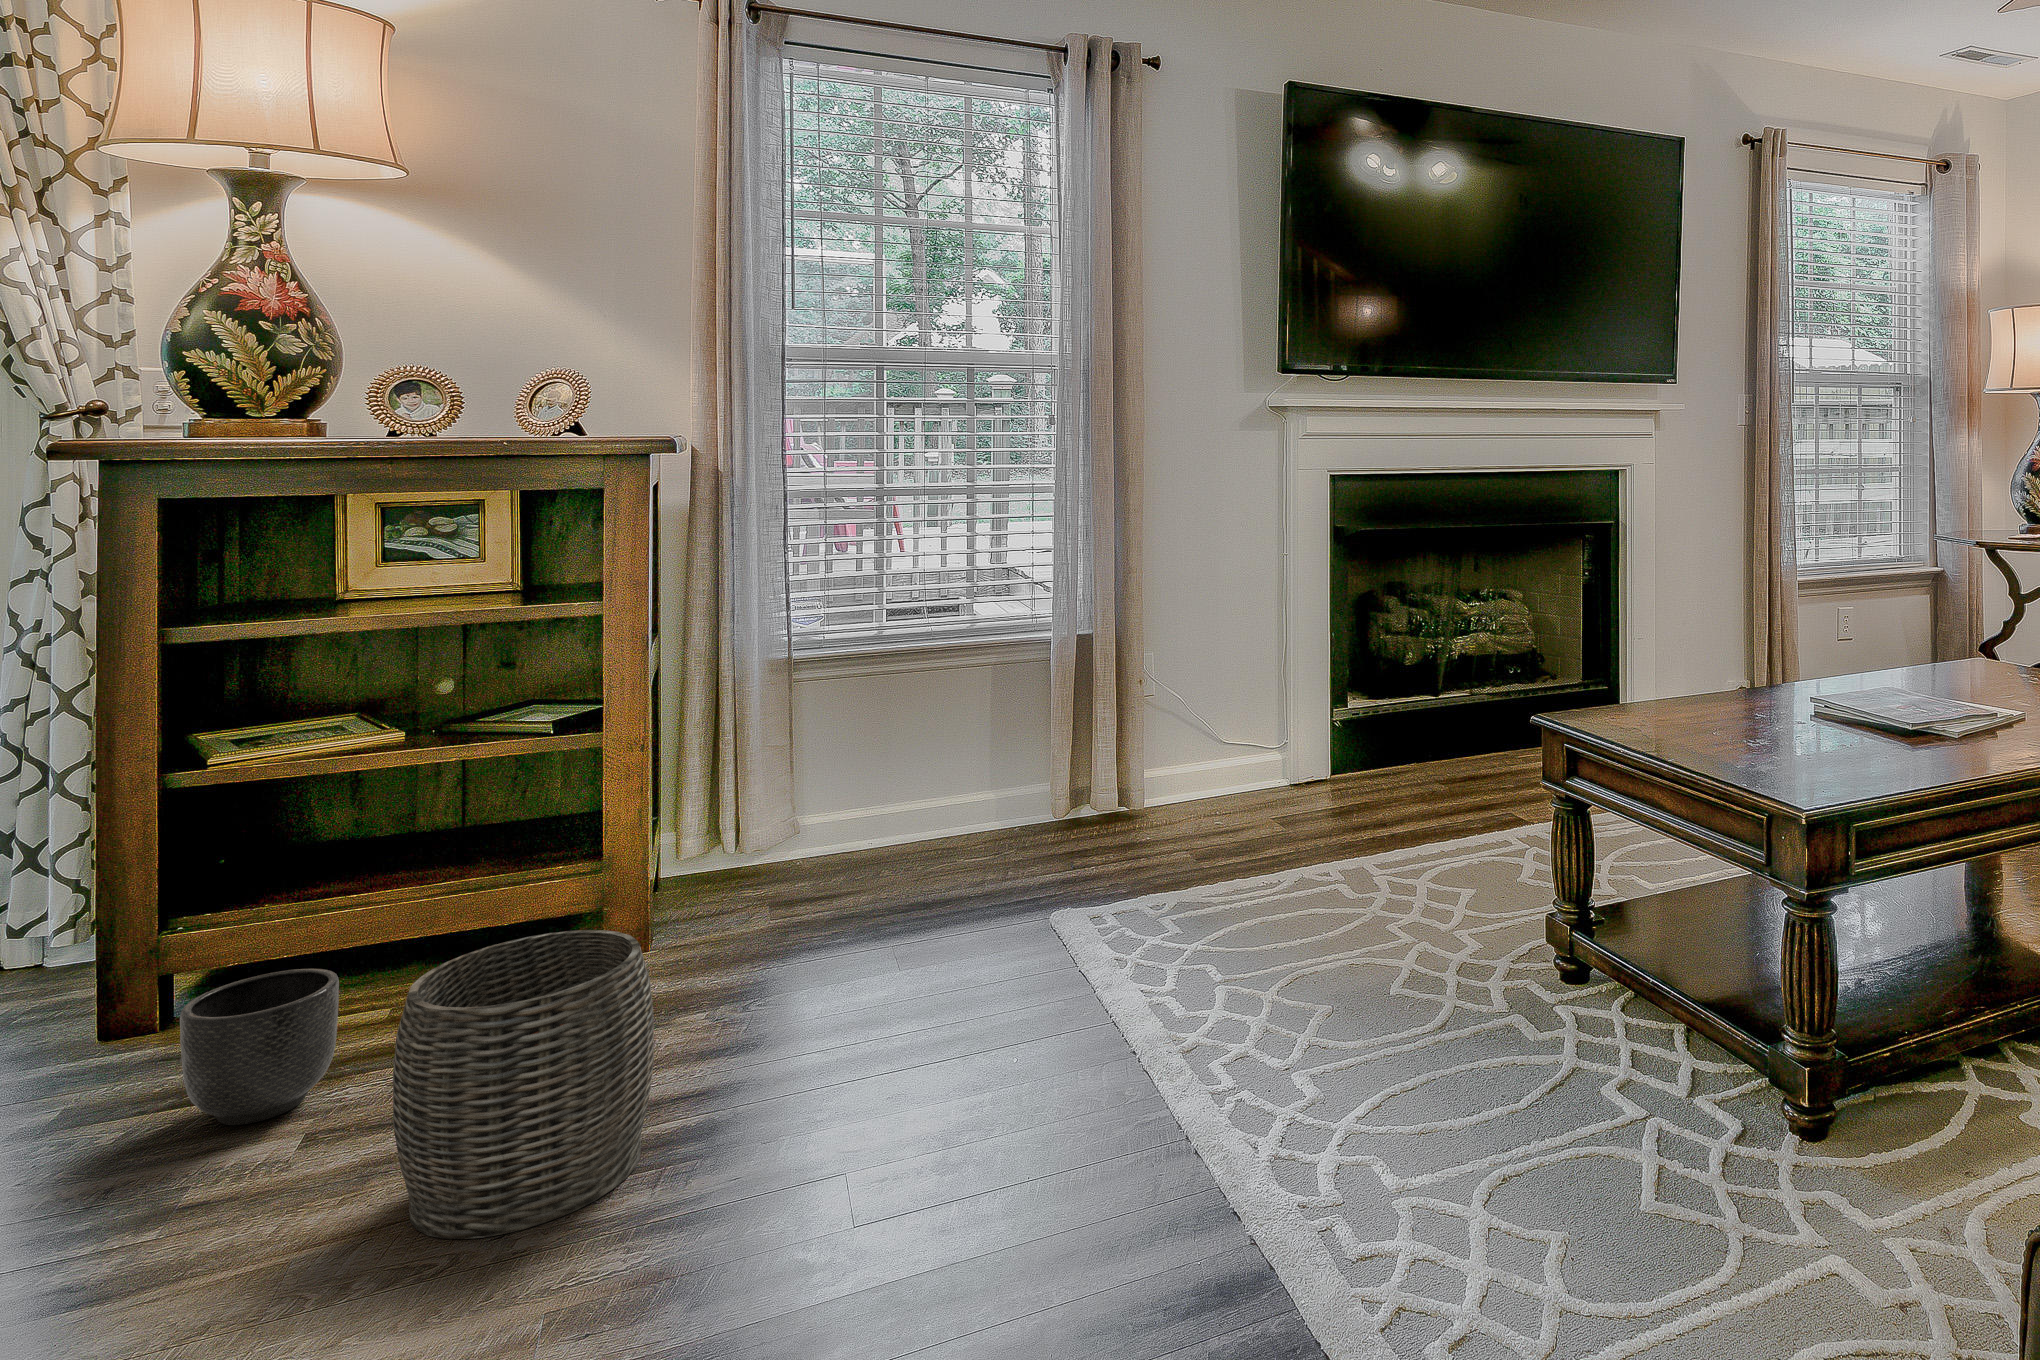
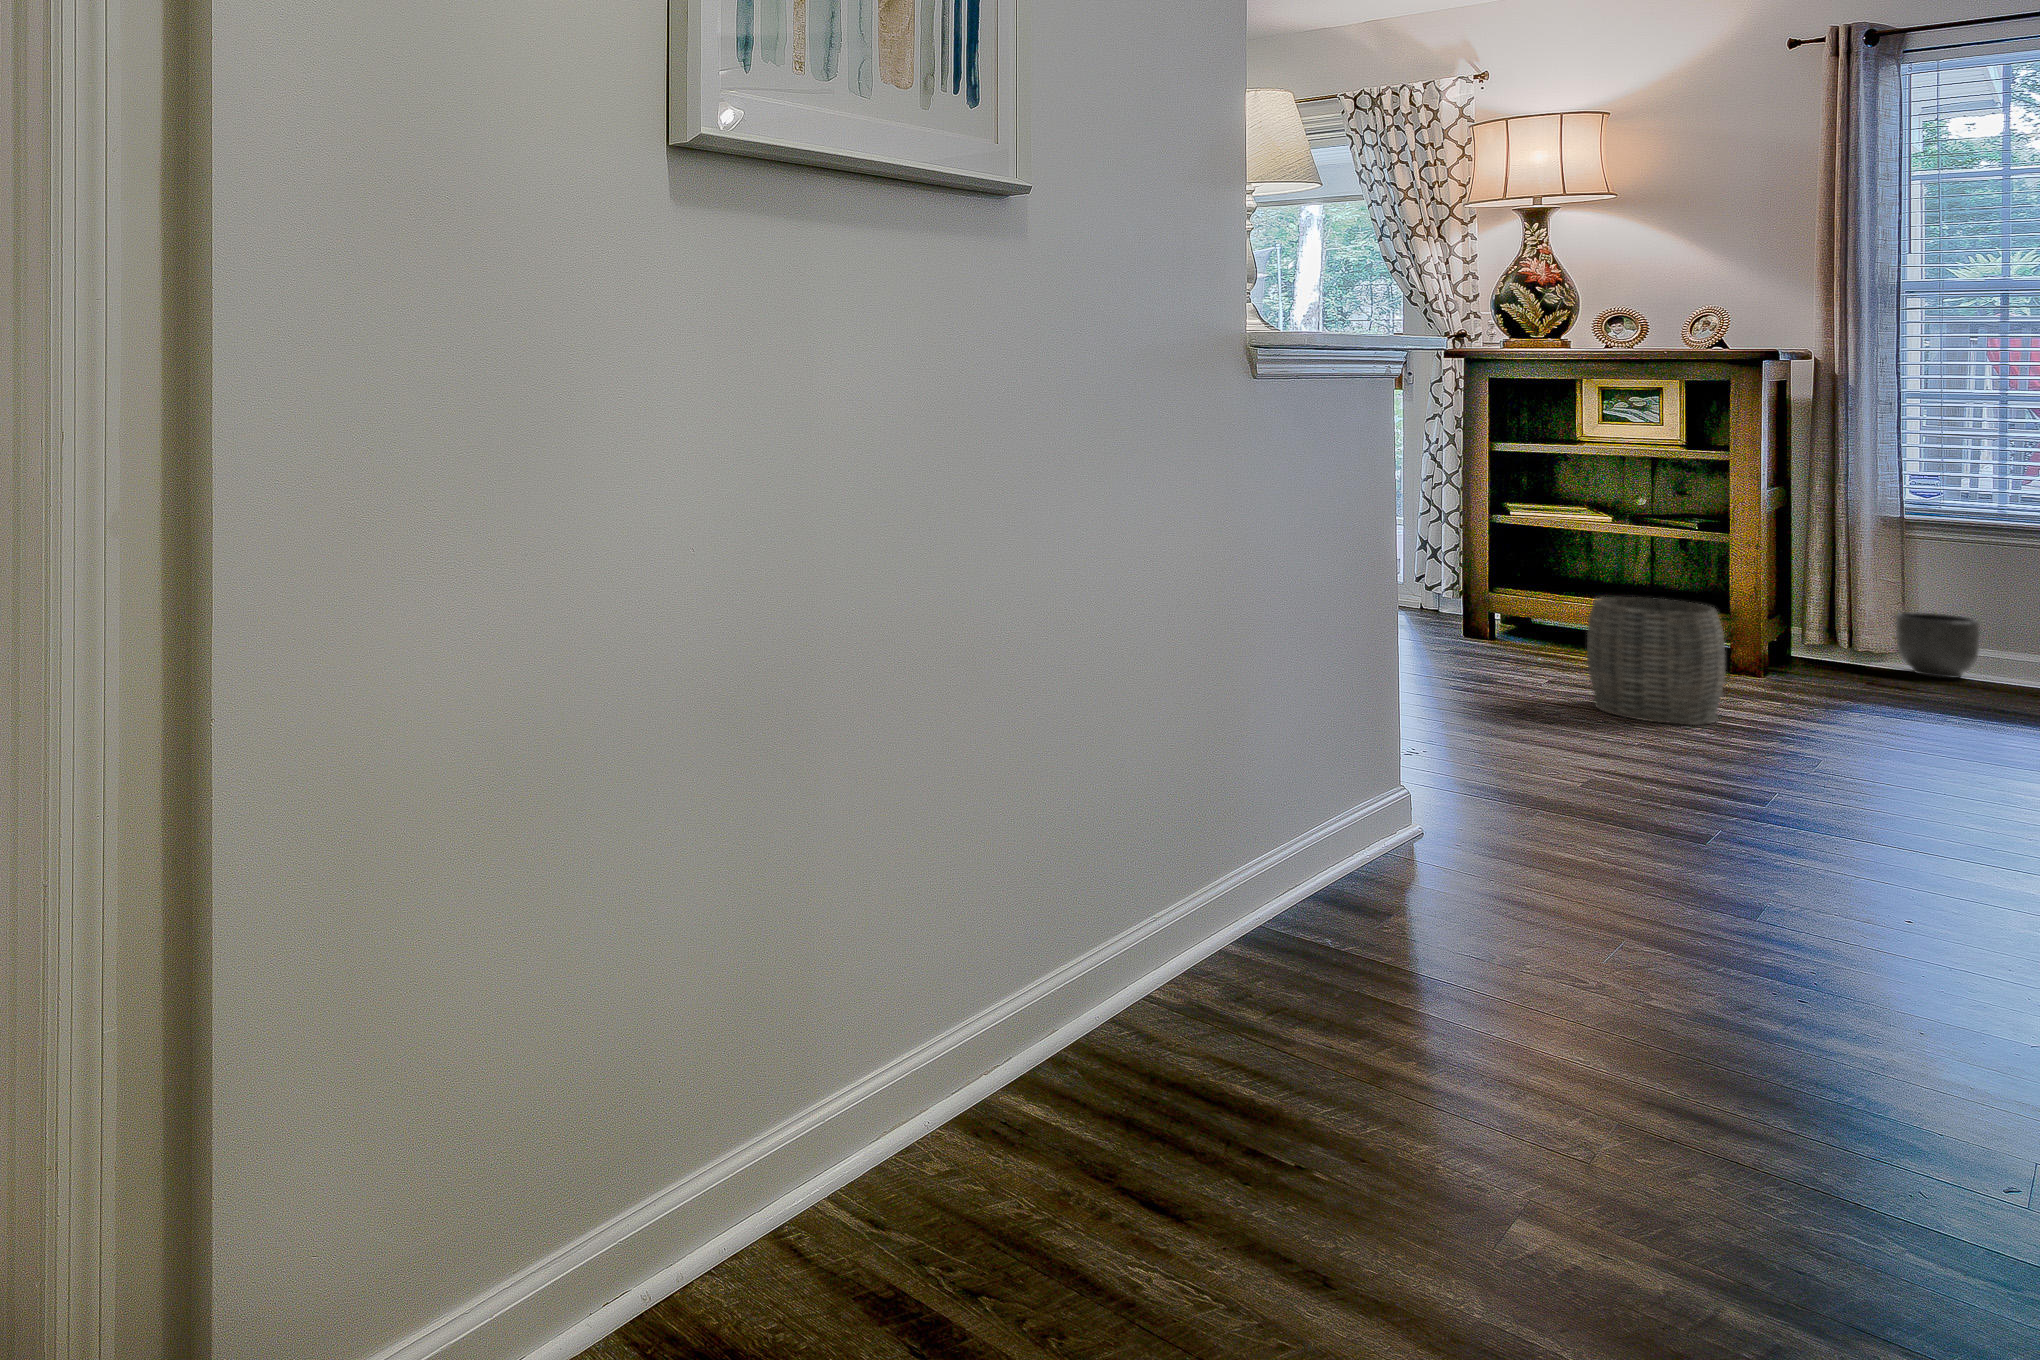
planter: present [180,969,339,1125] -> present [1896,612,1980,678]

